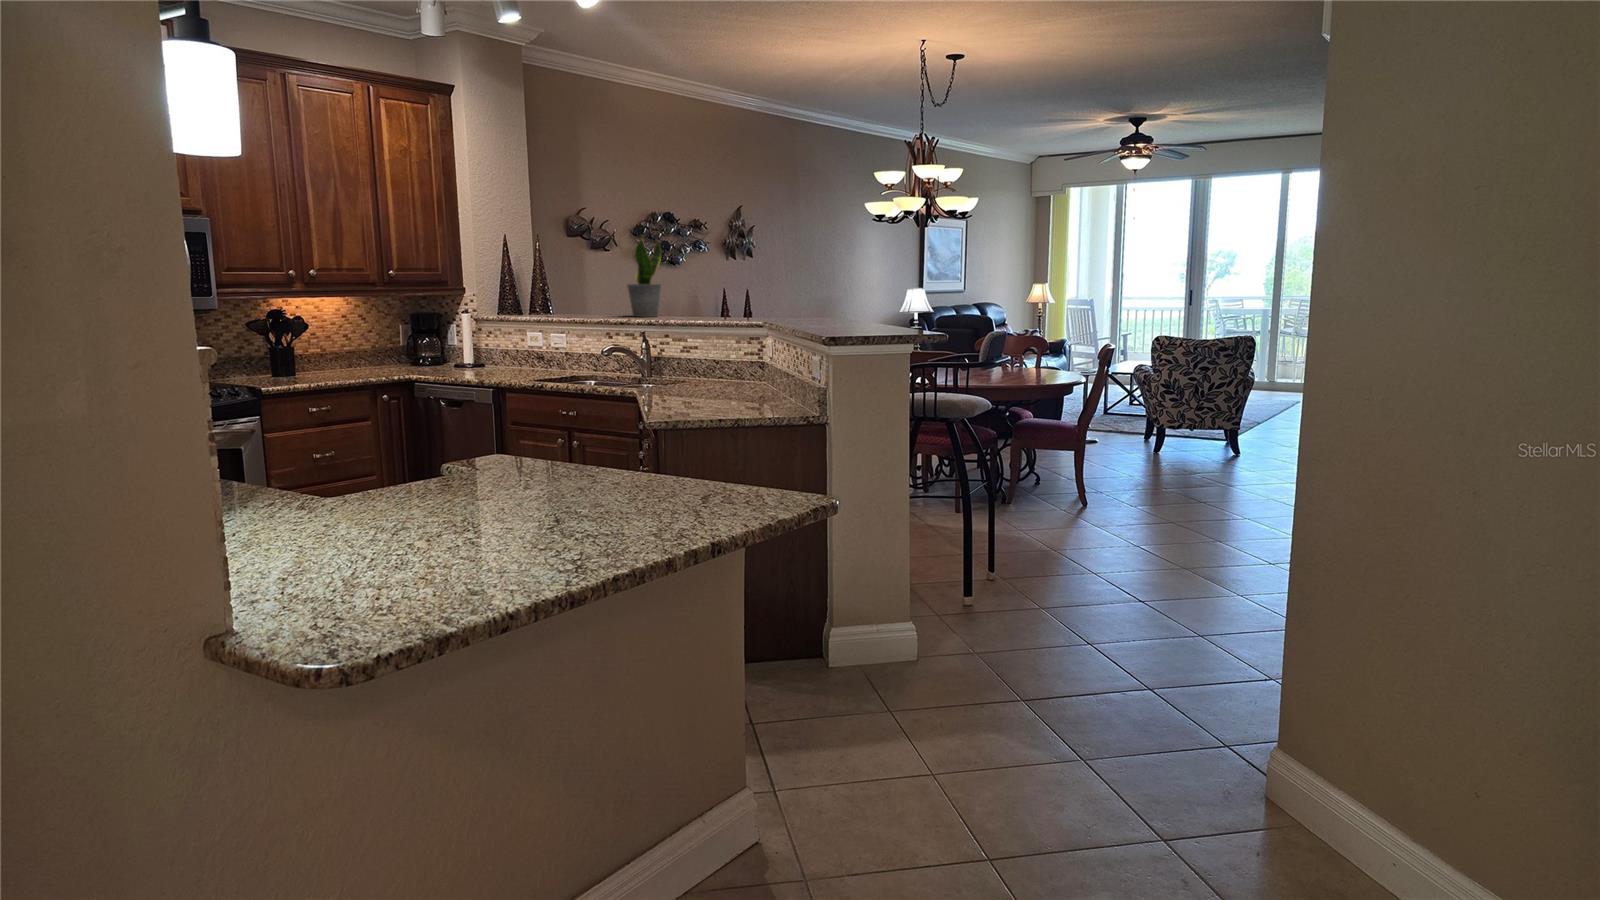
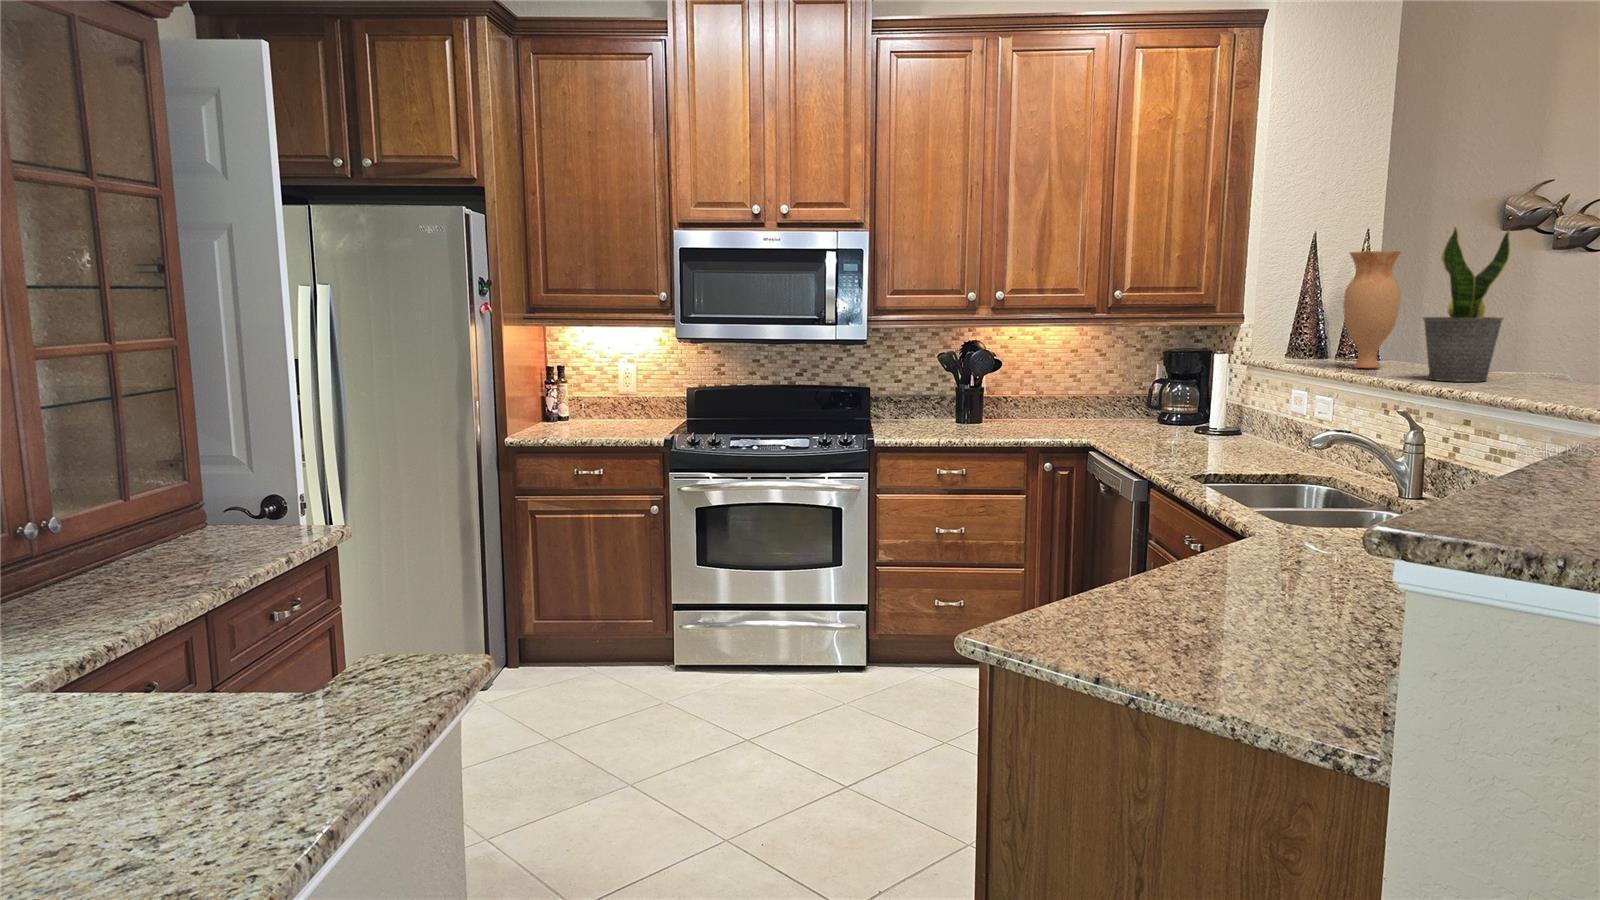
vase: none [567,248,596,315] -> present [1343,251,1401,368]

